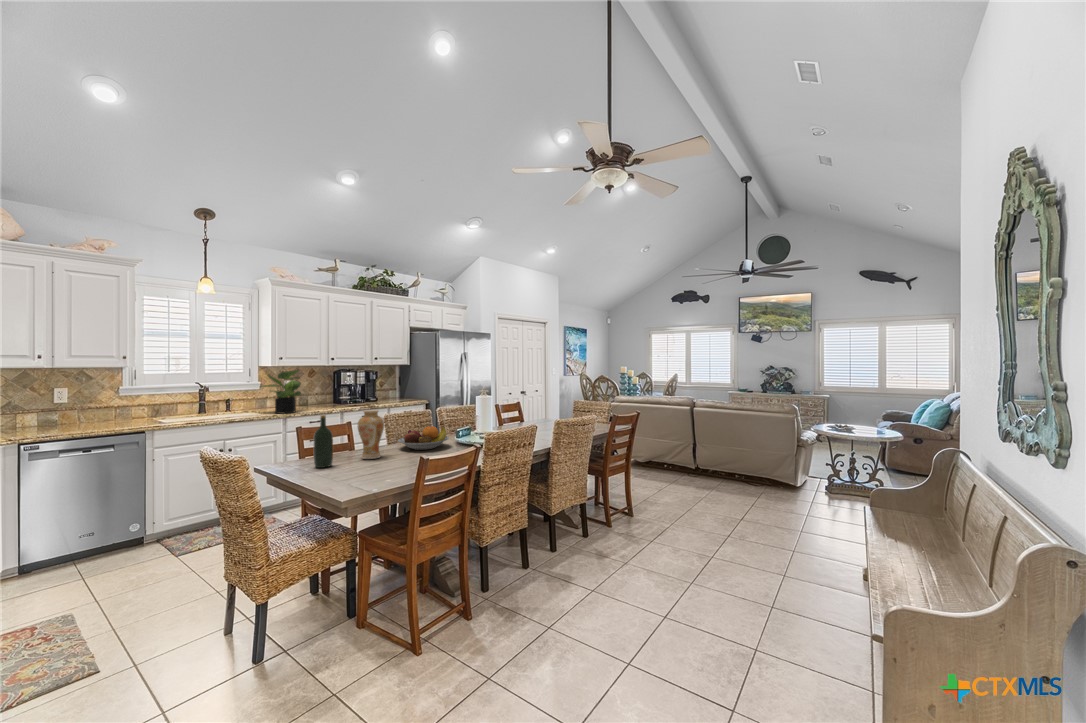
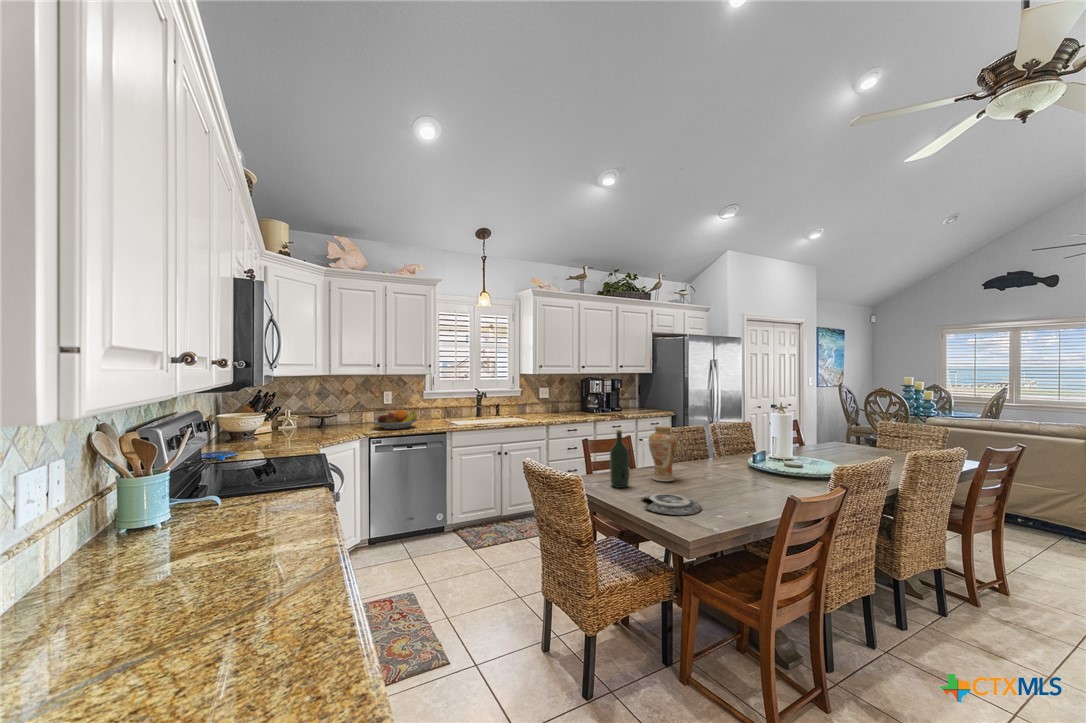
potted plant: present [262,370,301,414] -> none [524,378,562,420]
fruit bowl: present [398,426,449,450] -> present [374,410,418,429]
plate: none [331,467,386,483] -> present [641,494,702,515]

